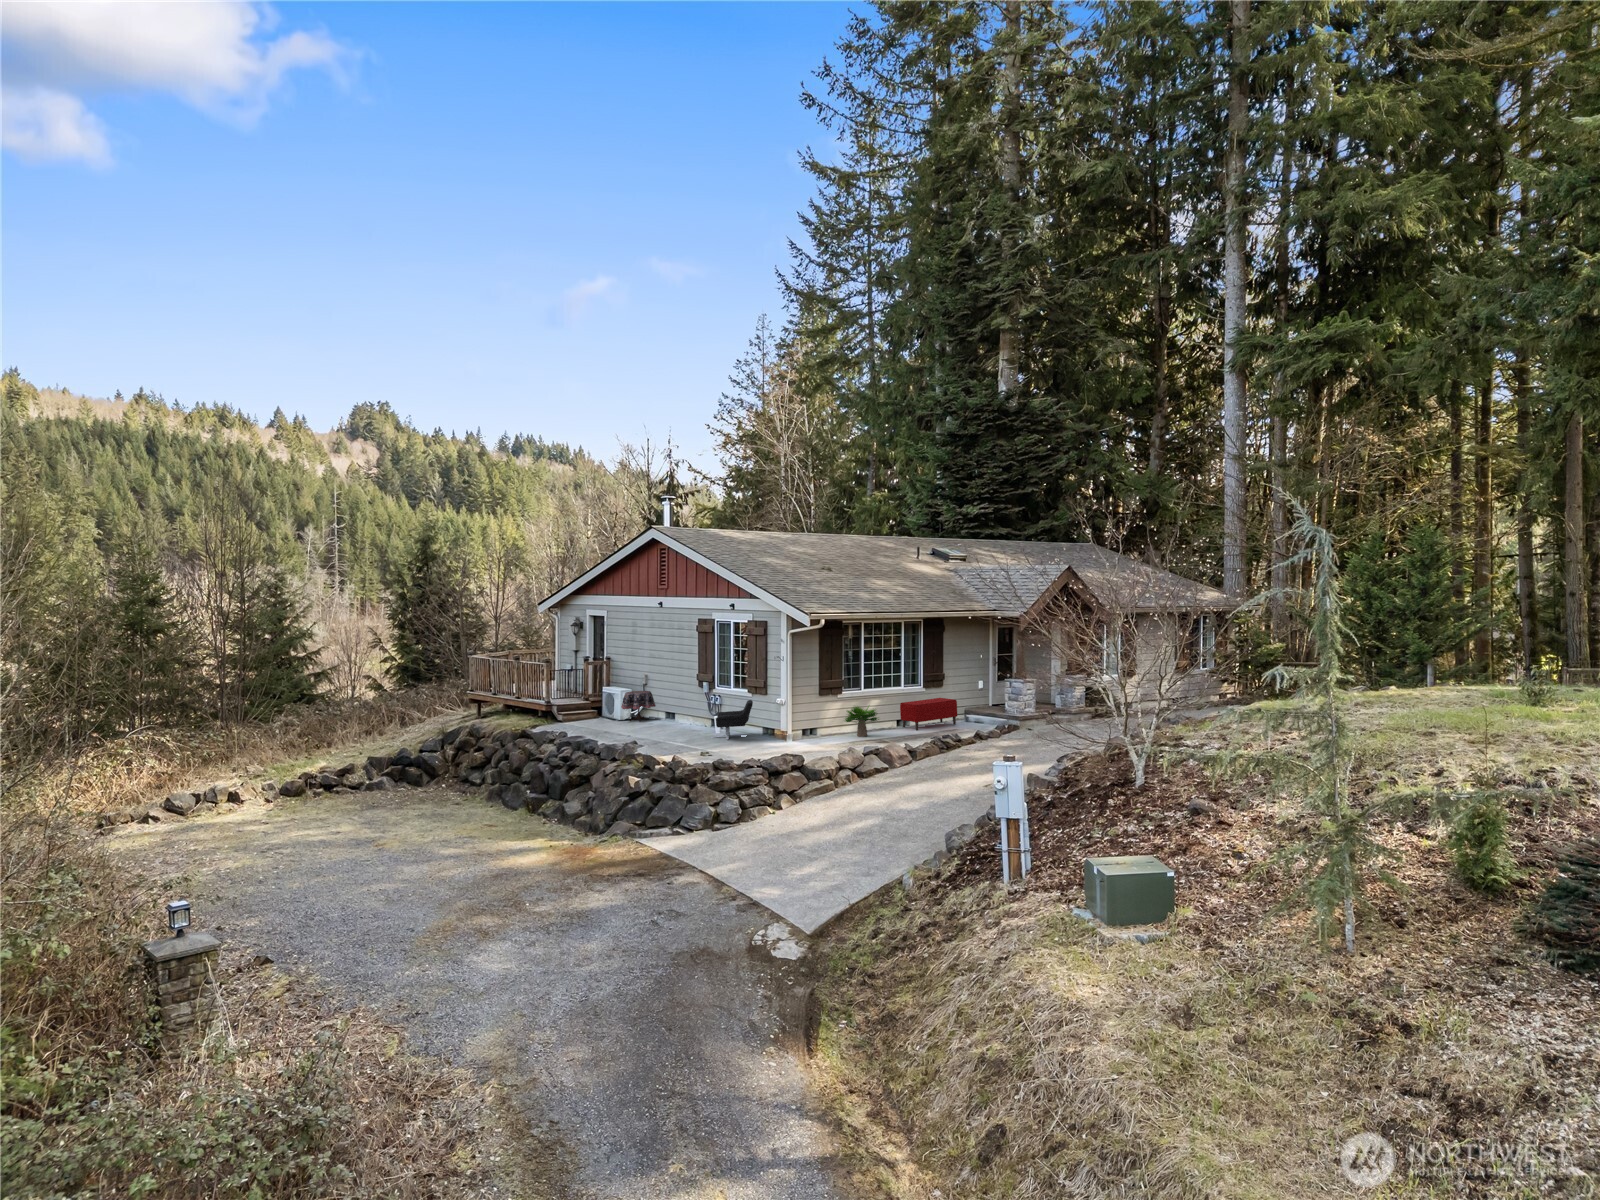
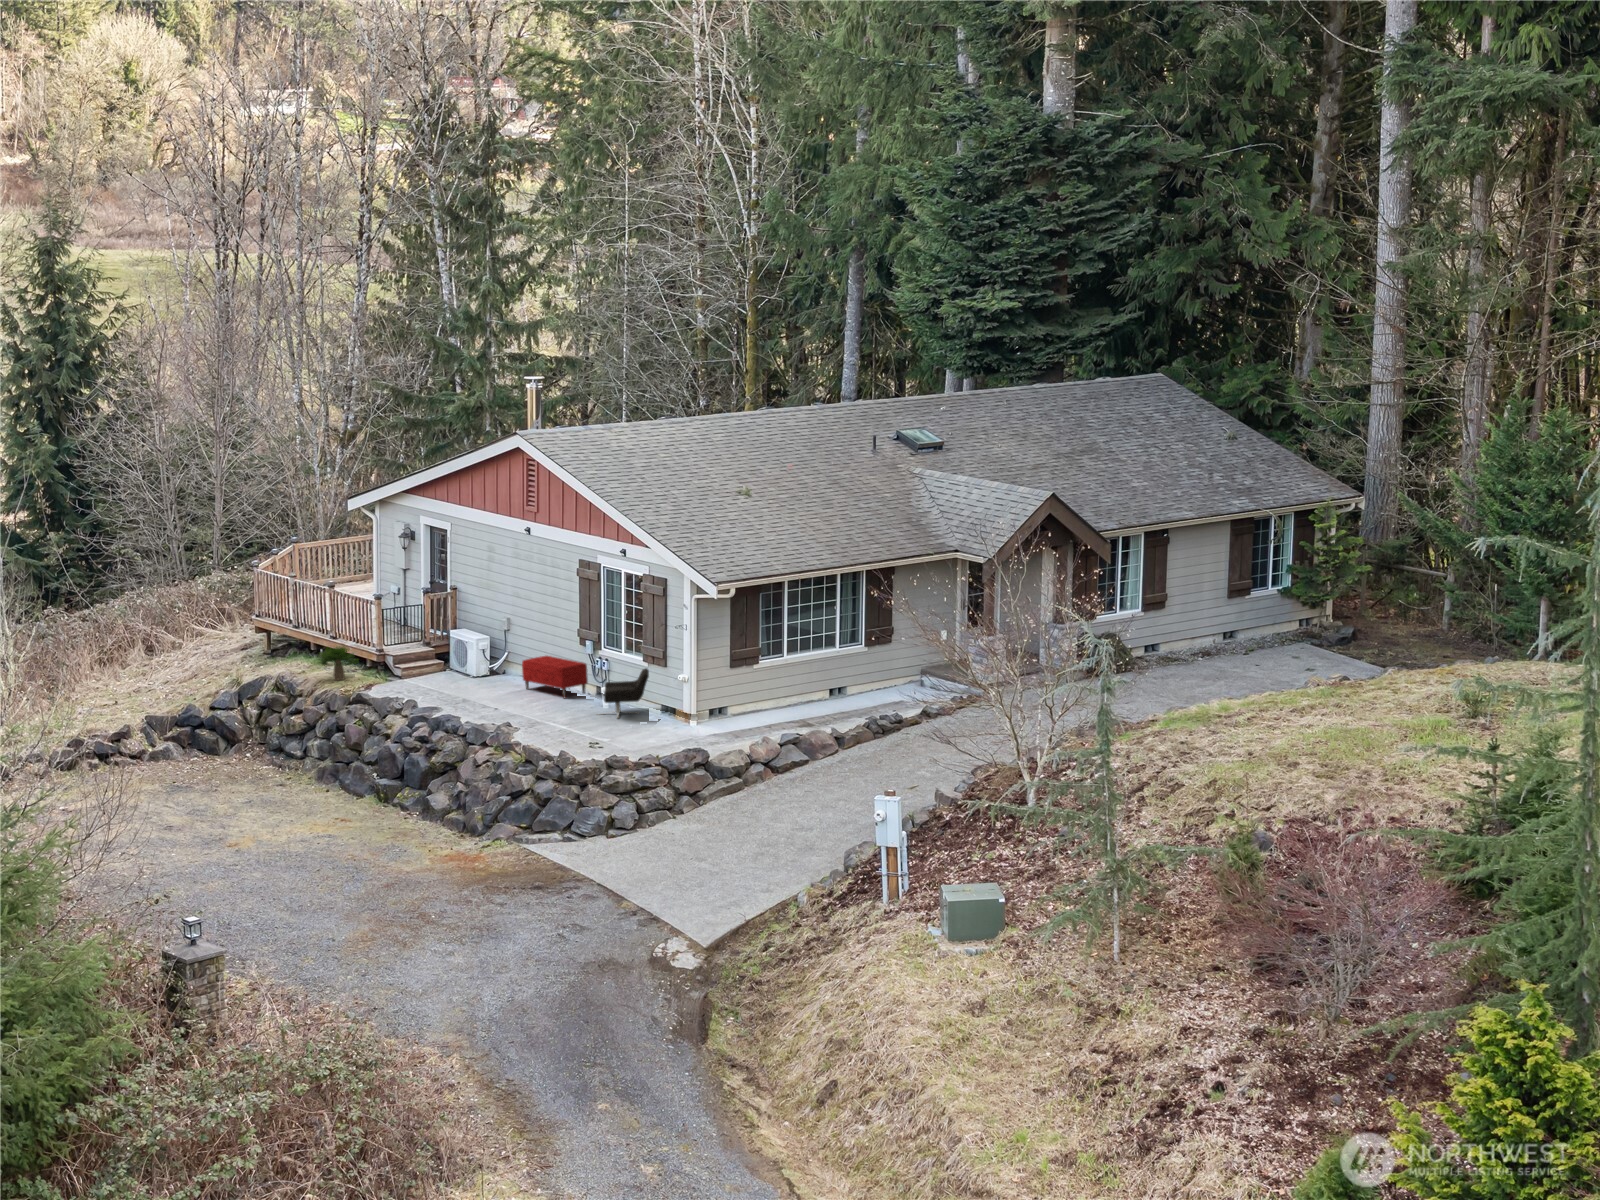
side table: present [621,691,656,721] -> none [478,643,523,684]
bench: present [900,698,957,730] -> present [522,656,588,698]
potted plant: present [845,706,879,737] -> present [319,646,358,681]

